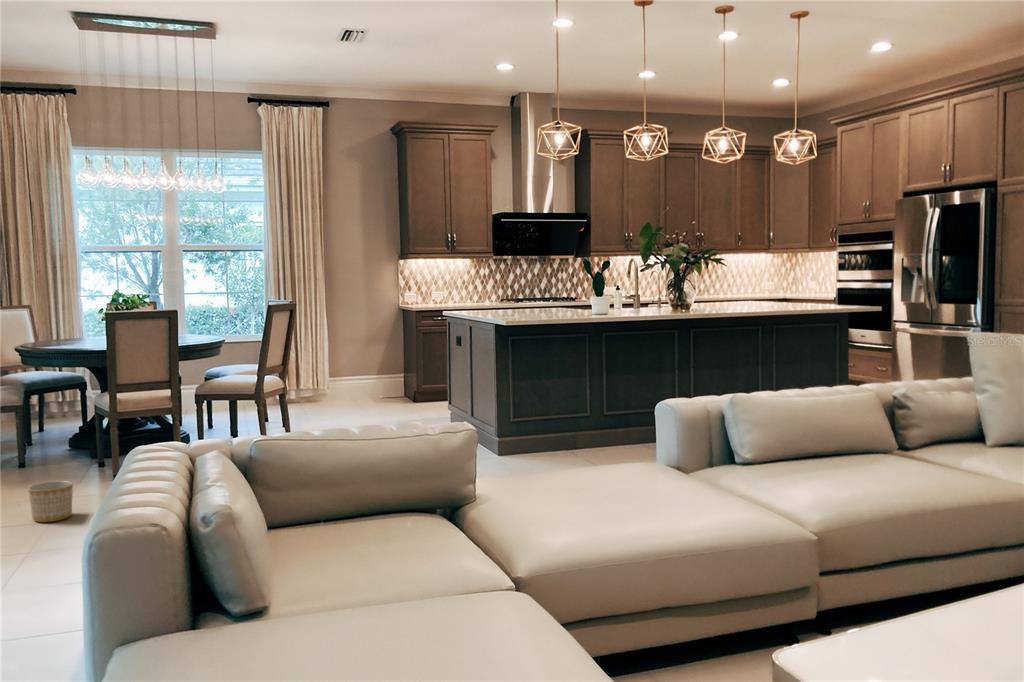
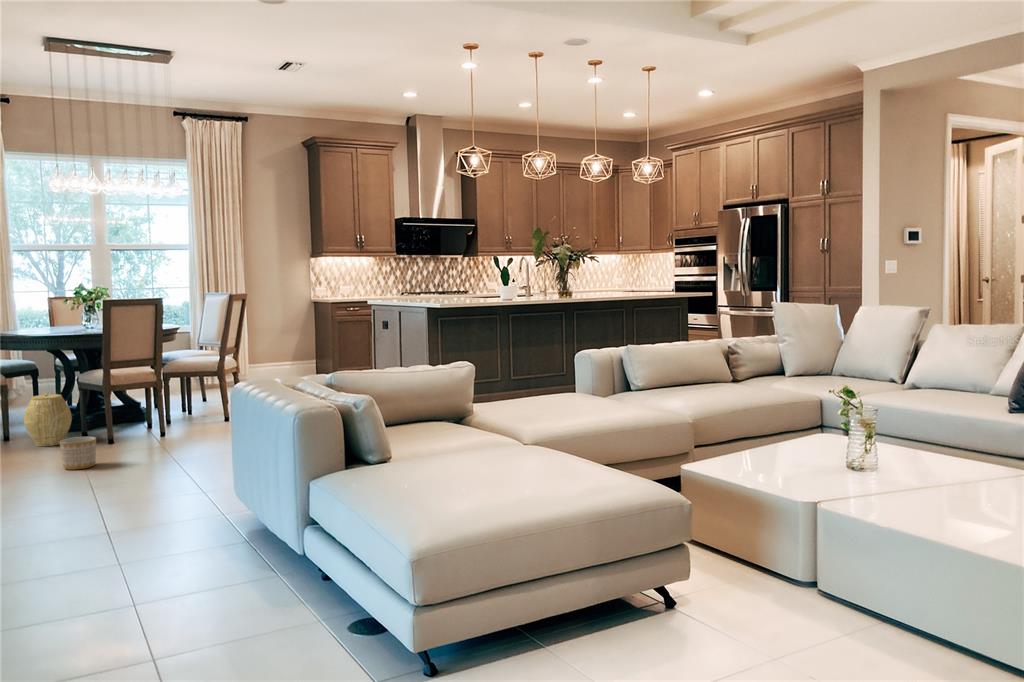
woven basket: none [24,421,79,483] -> present [24,394,72,446]

